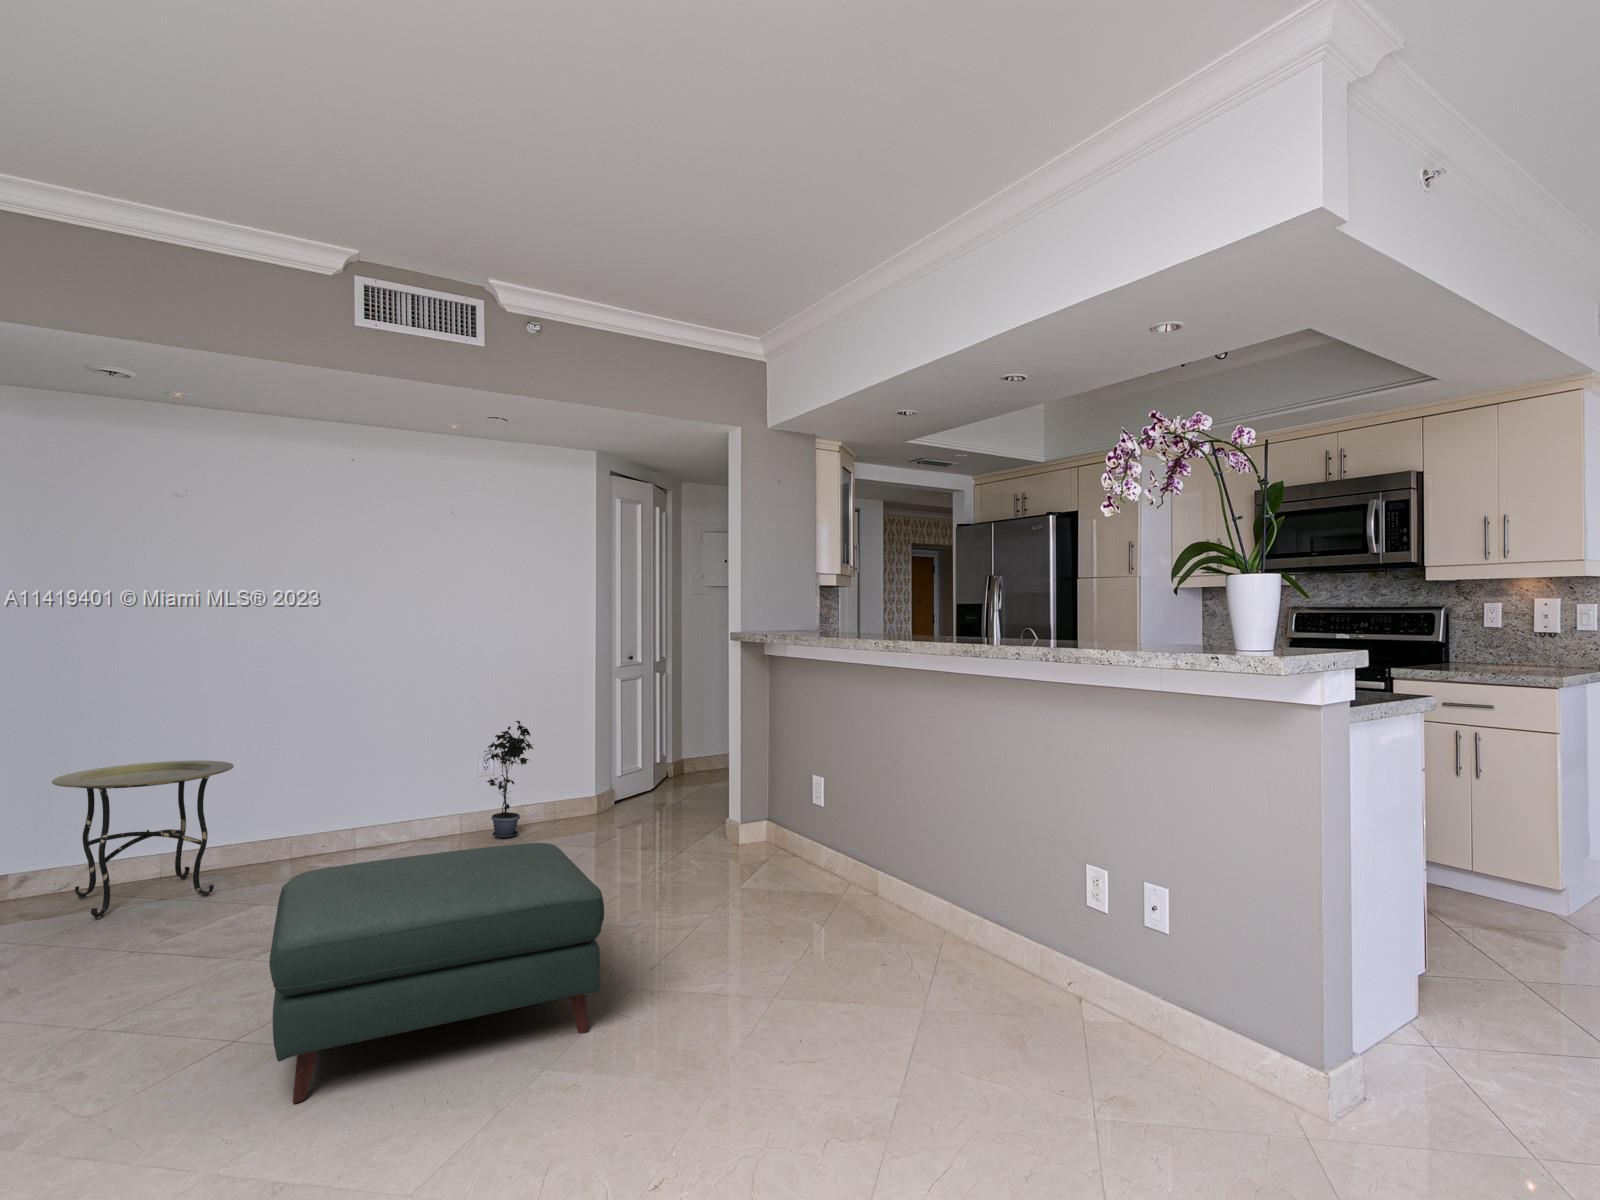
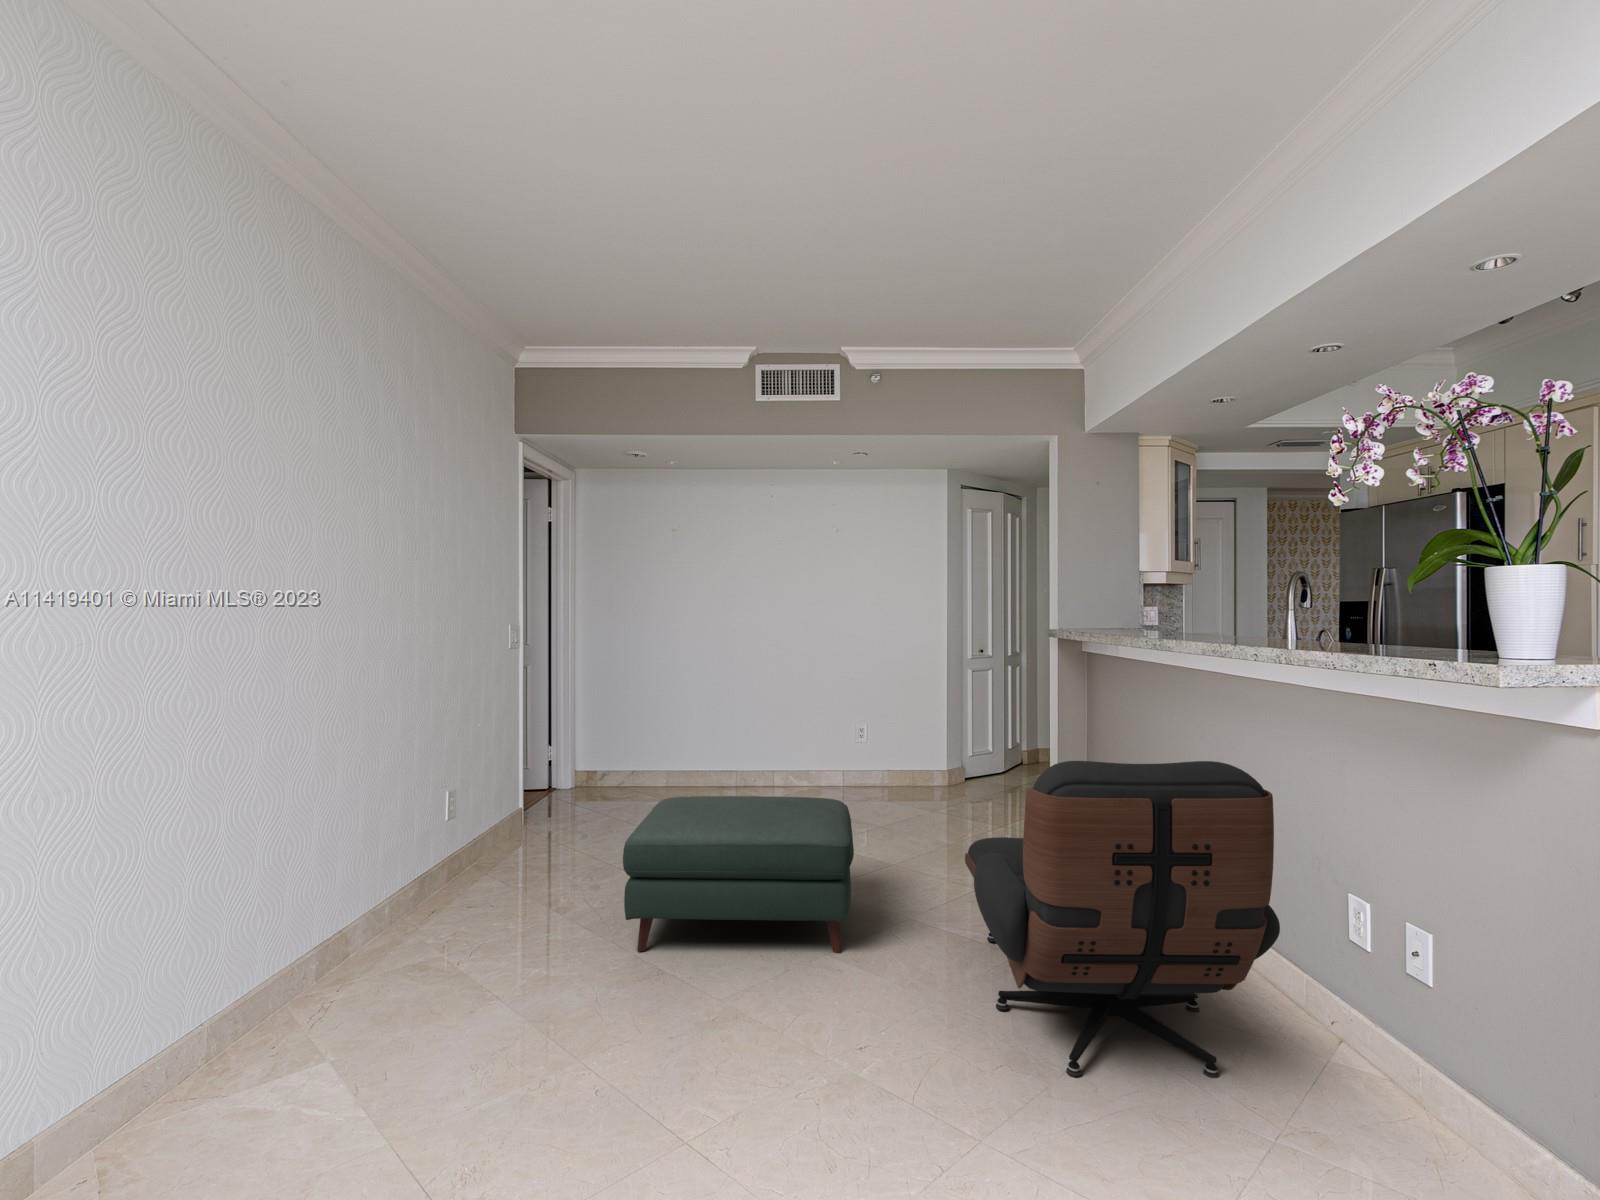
potted plant: present [485,721,534,838] -> none [846,702,888,799]
lounge chair: none [715,757,1073,1102] -> present [965,761,1280,1078]
side table: present [52,761,234,919] -> none [574,717,674,817]

